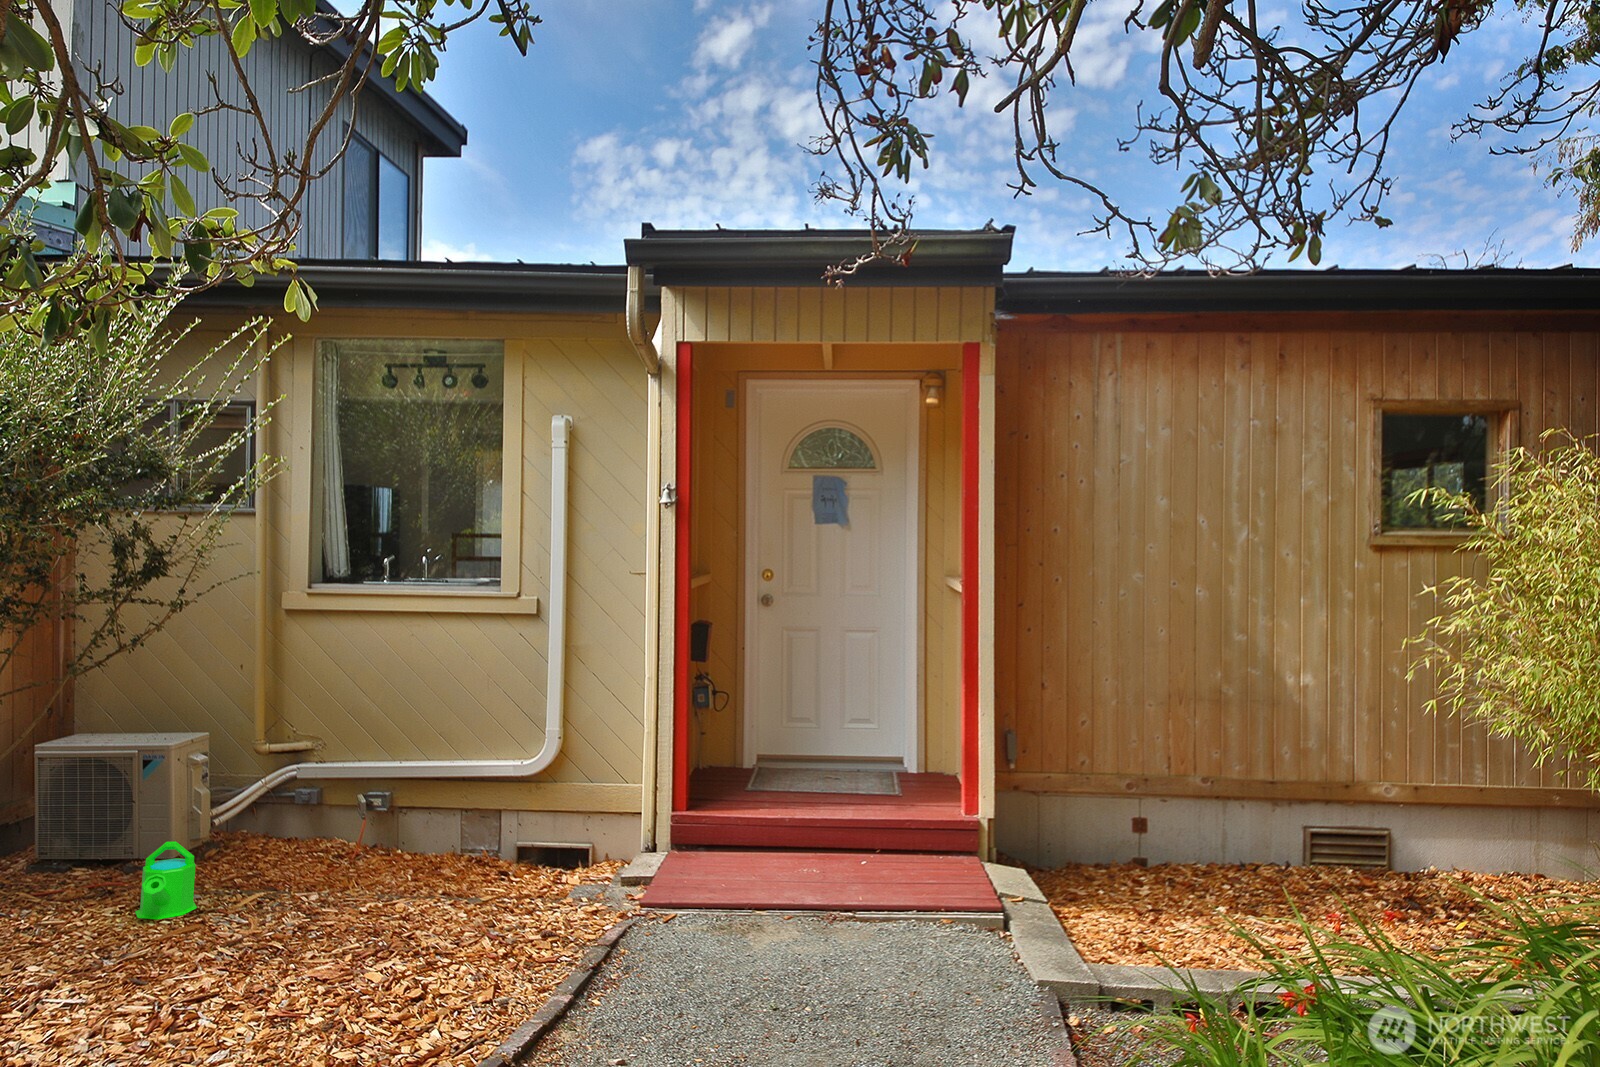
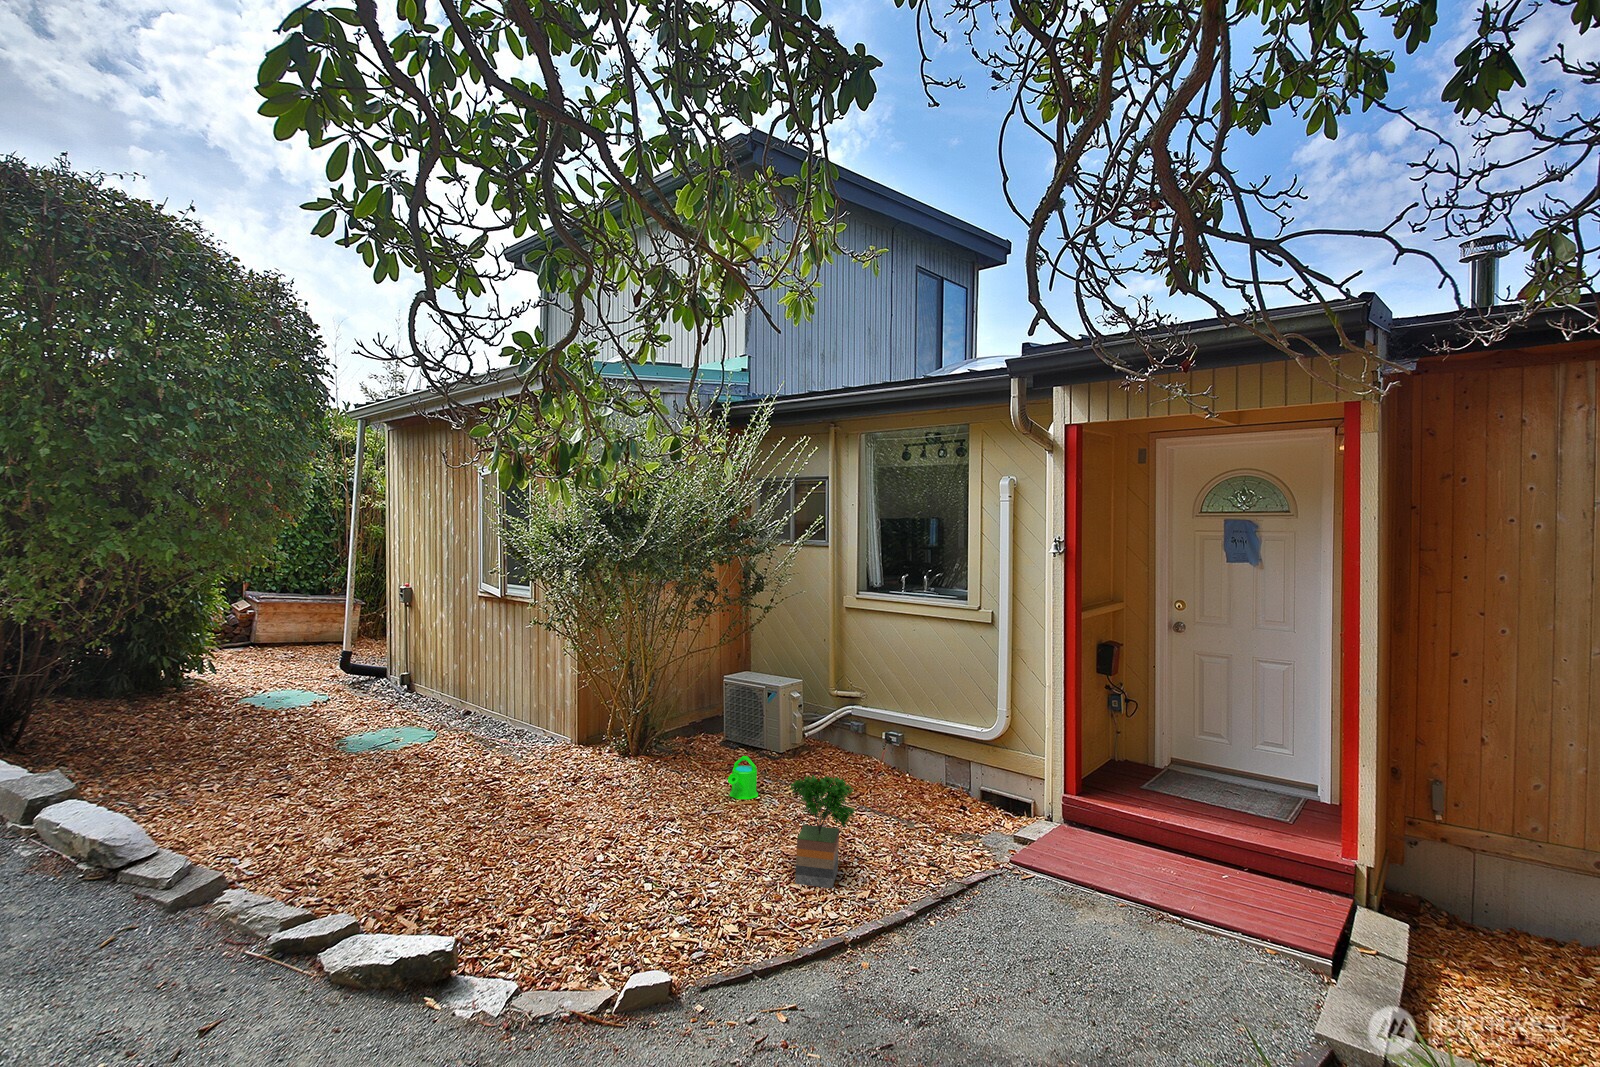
potted tree: none [346,824,468,1014] -> present [791,775,855,888]

